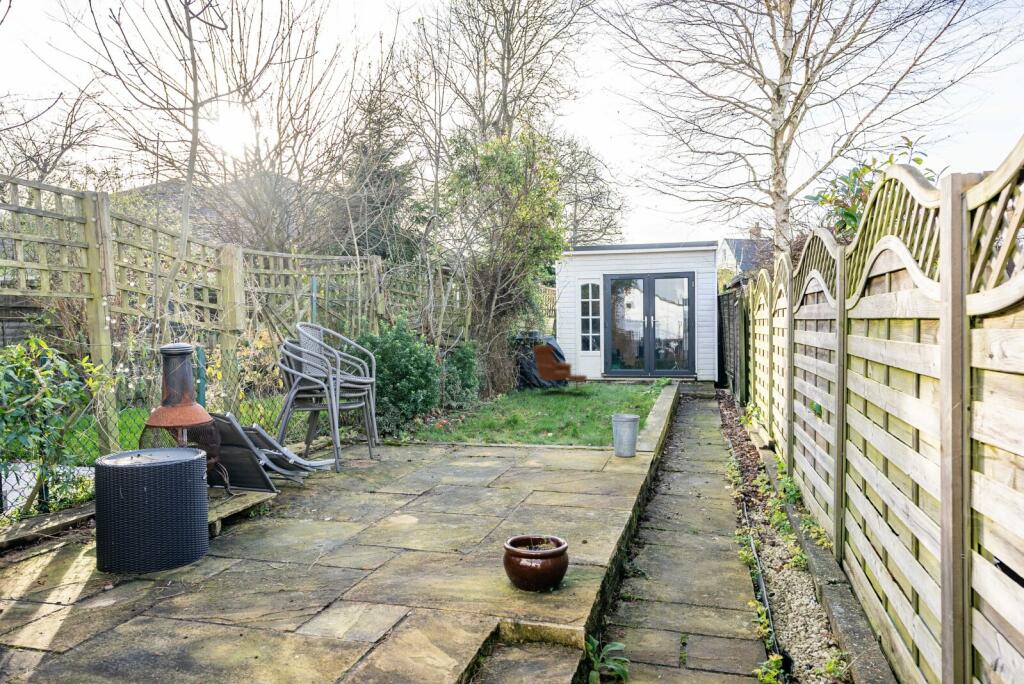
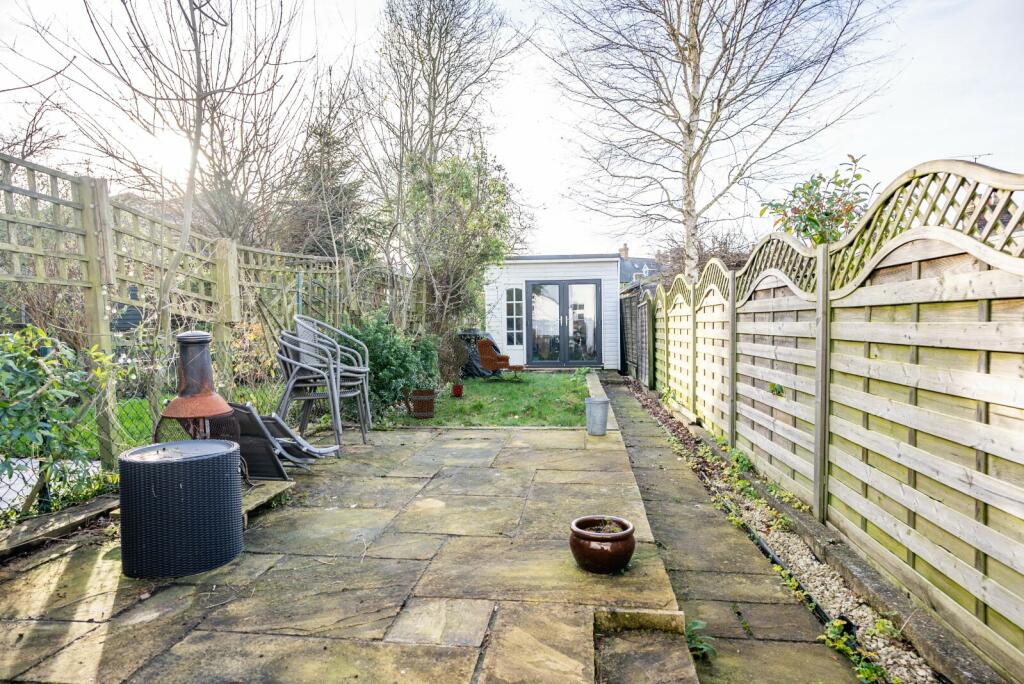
potted tree: none [479,341,514,410] -> present [439,335,468,396]
bucket: none [427,398,463,434] -> present [403,387,436,418]

